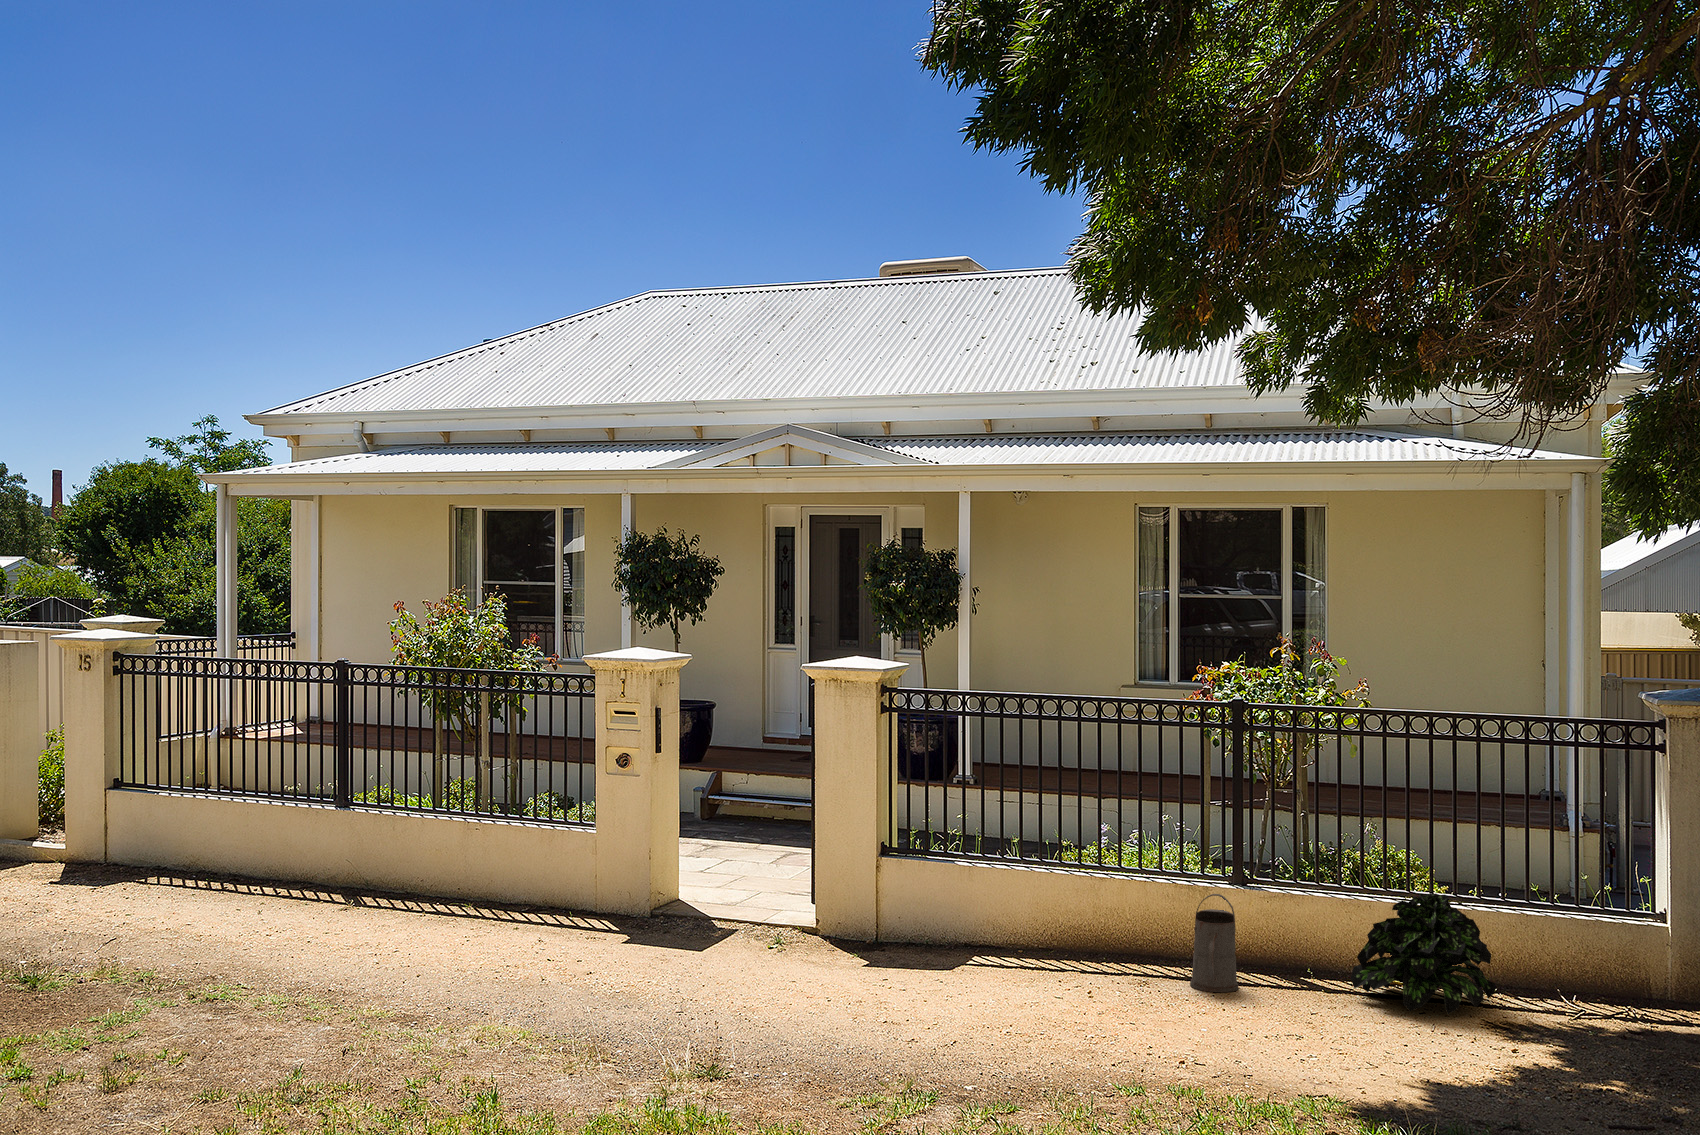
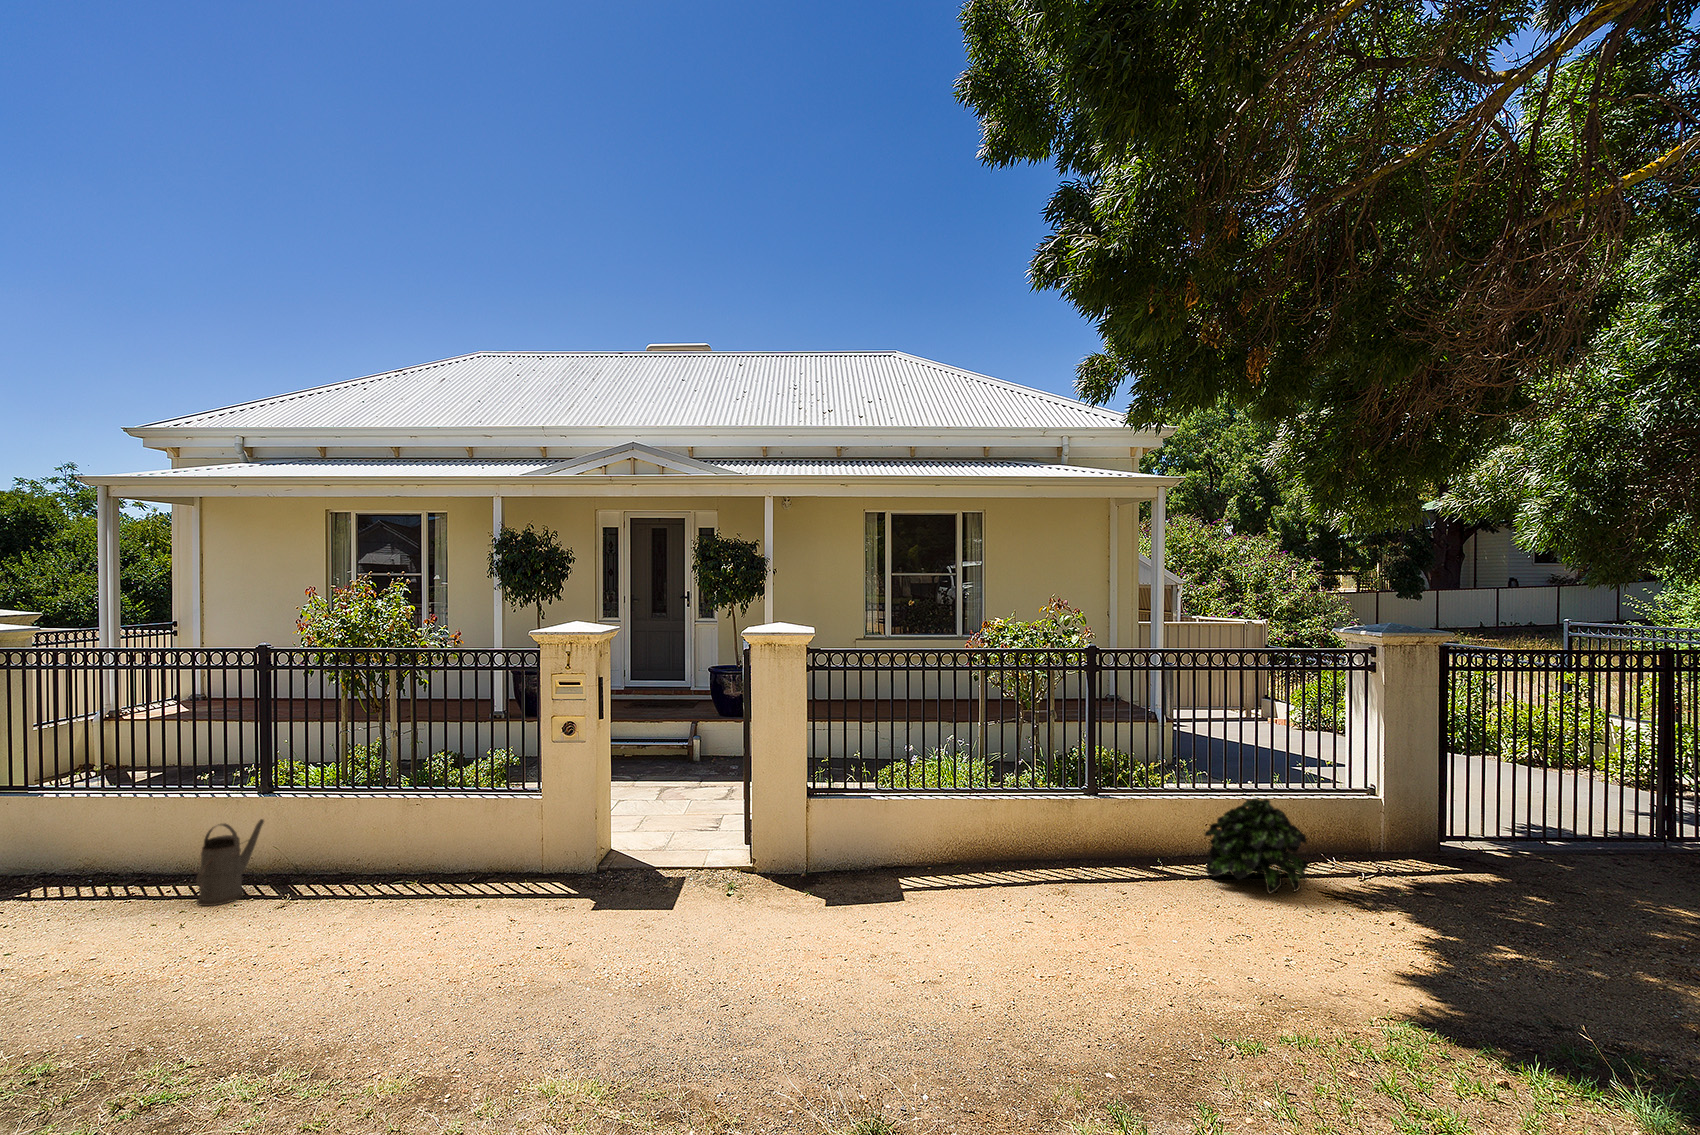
watering can: present [1190,894,1239,992] -> present [196,819,264,906]

